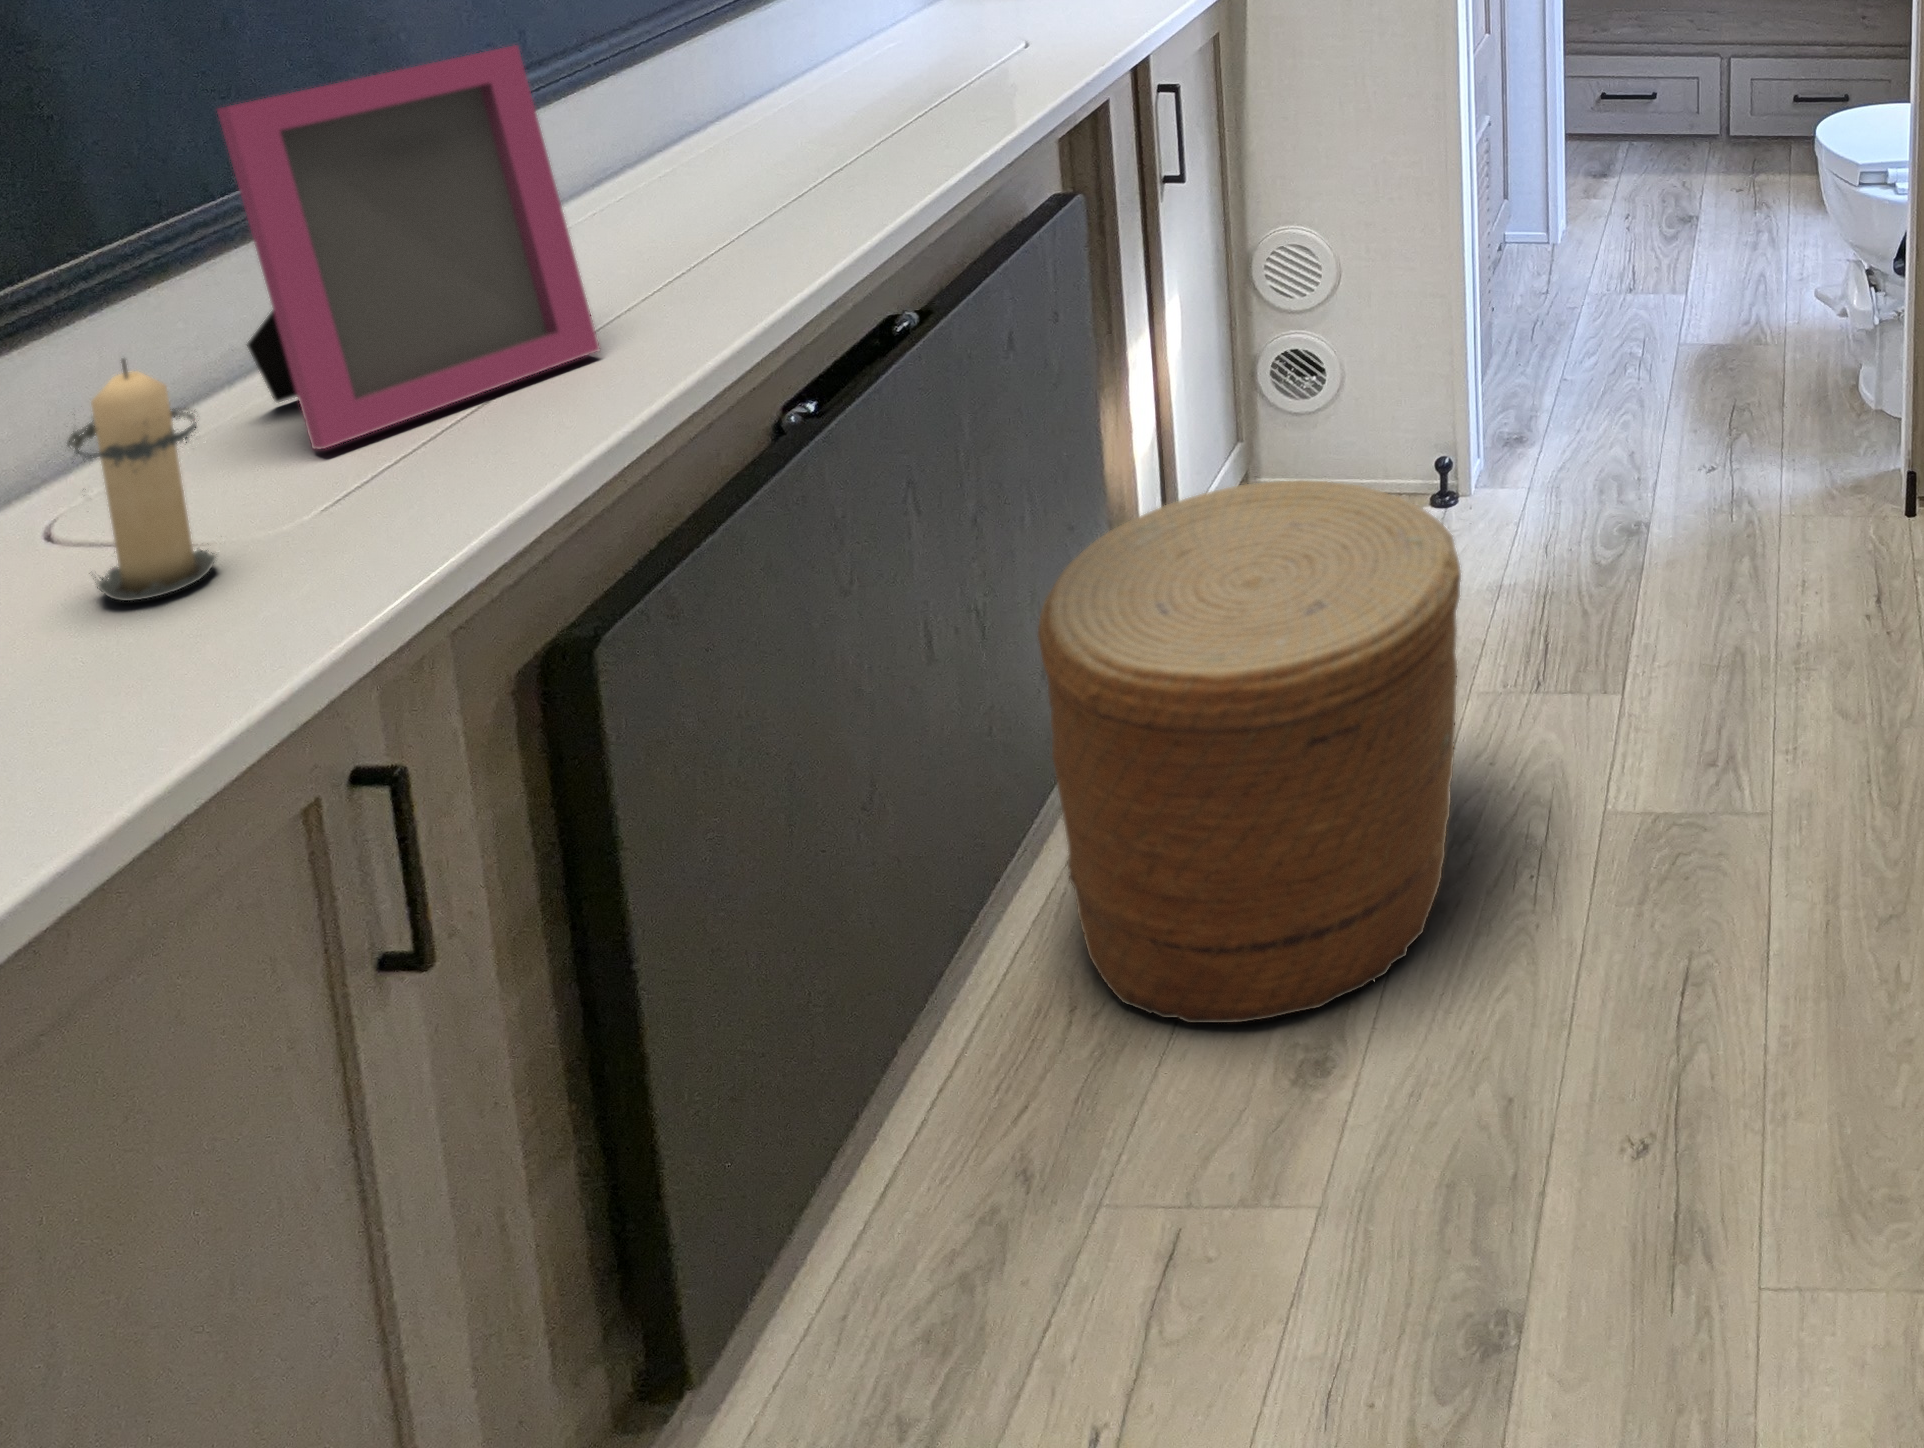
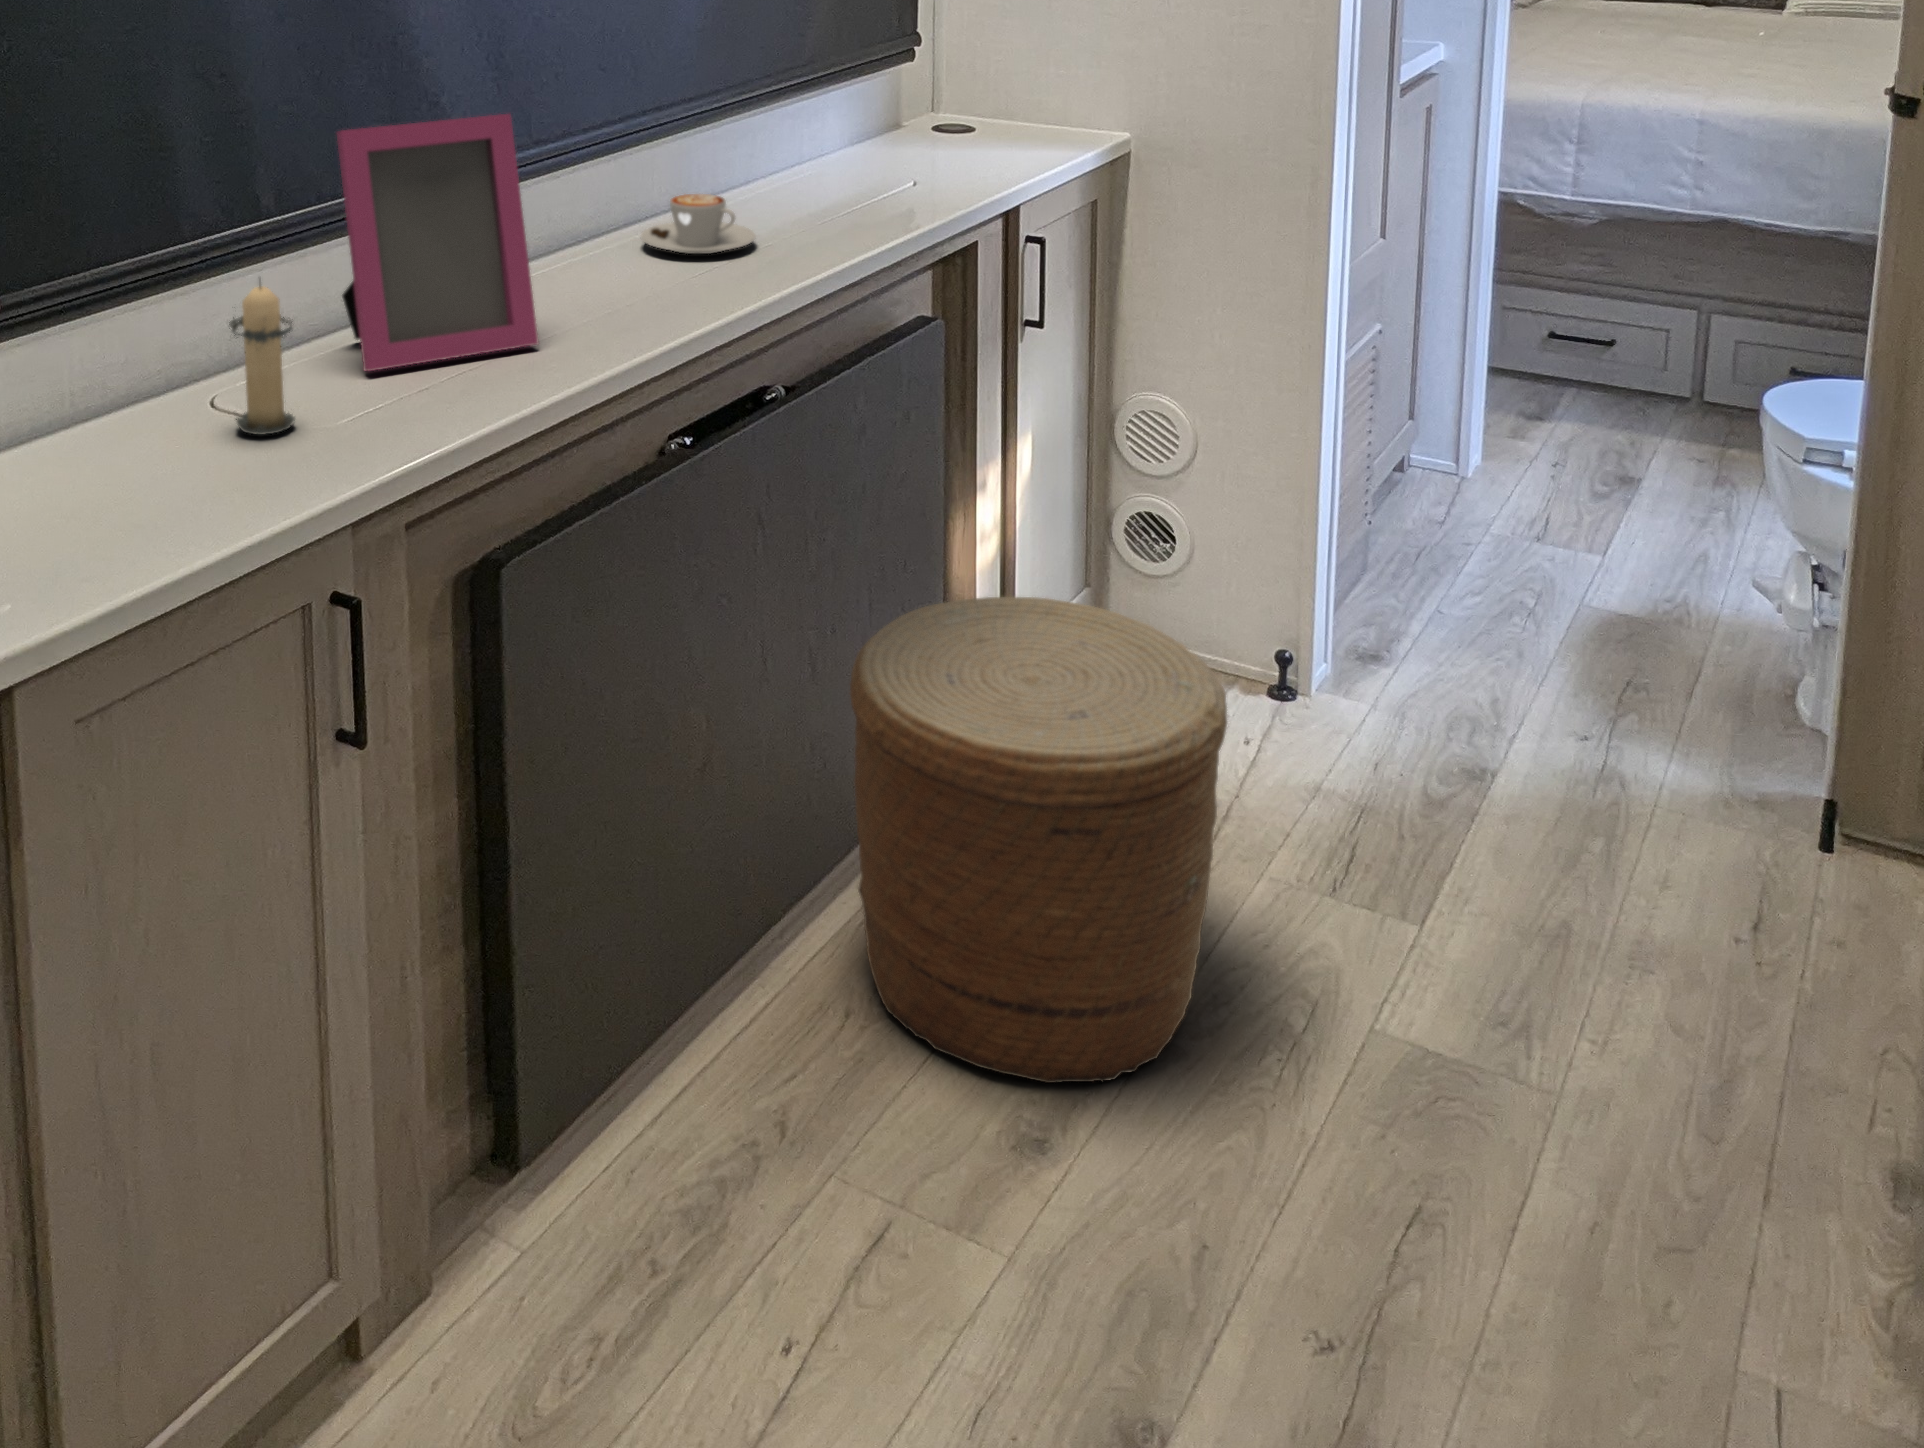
coffee cup: none [694,102,859,183] -> present [640,194,755,254]

